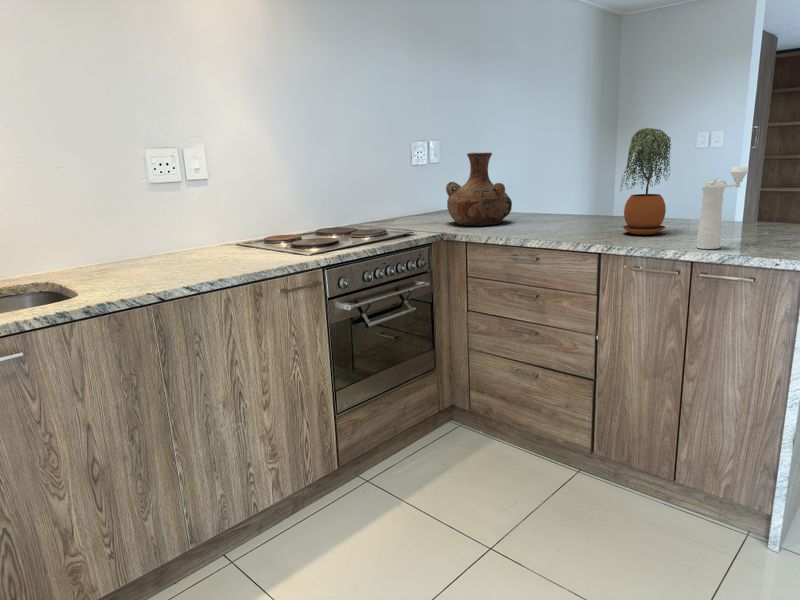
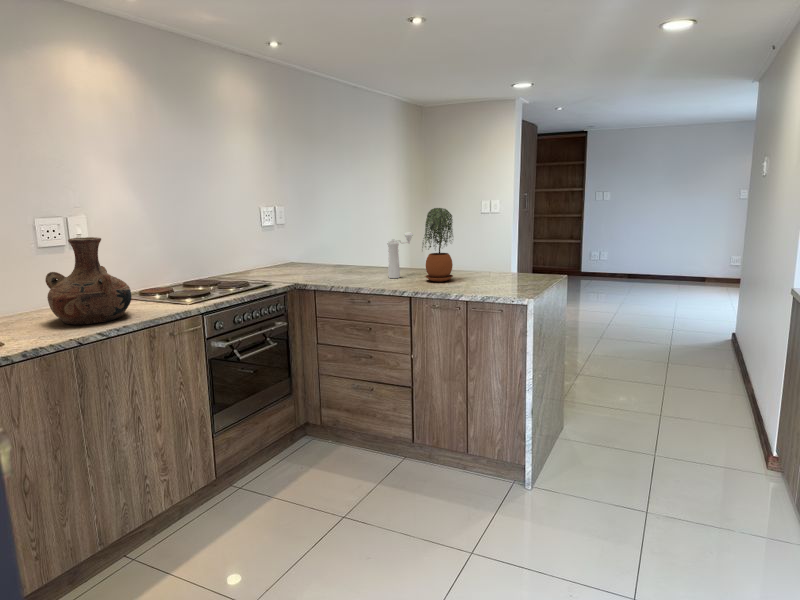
vase: present [446,153,512,226] -> present [45,237,132,325]
pepper mill: present [696,167,748,249] -> present [387,232,413,278]

